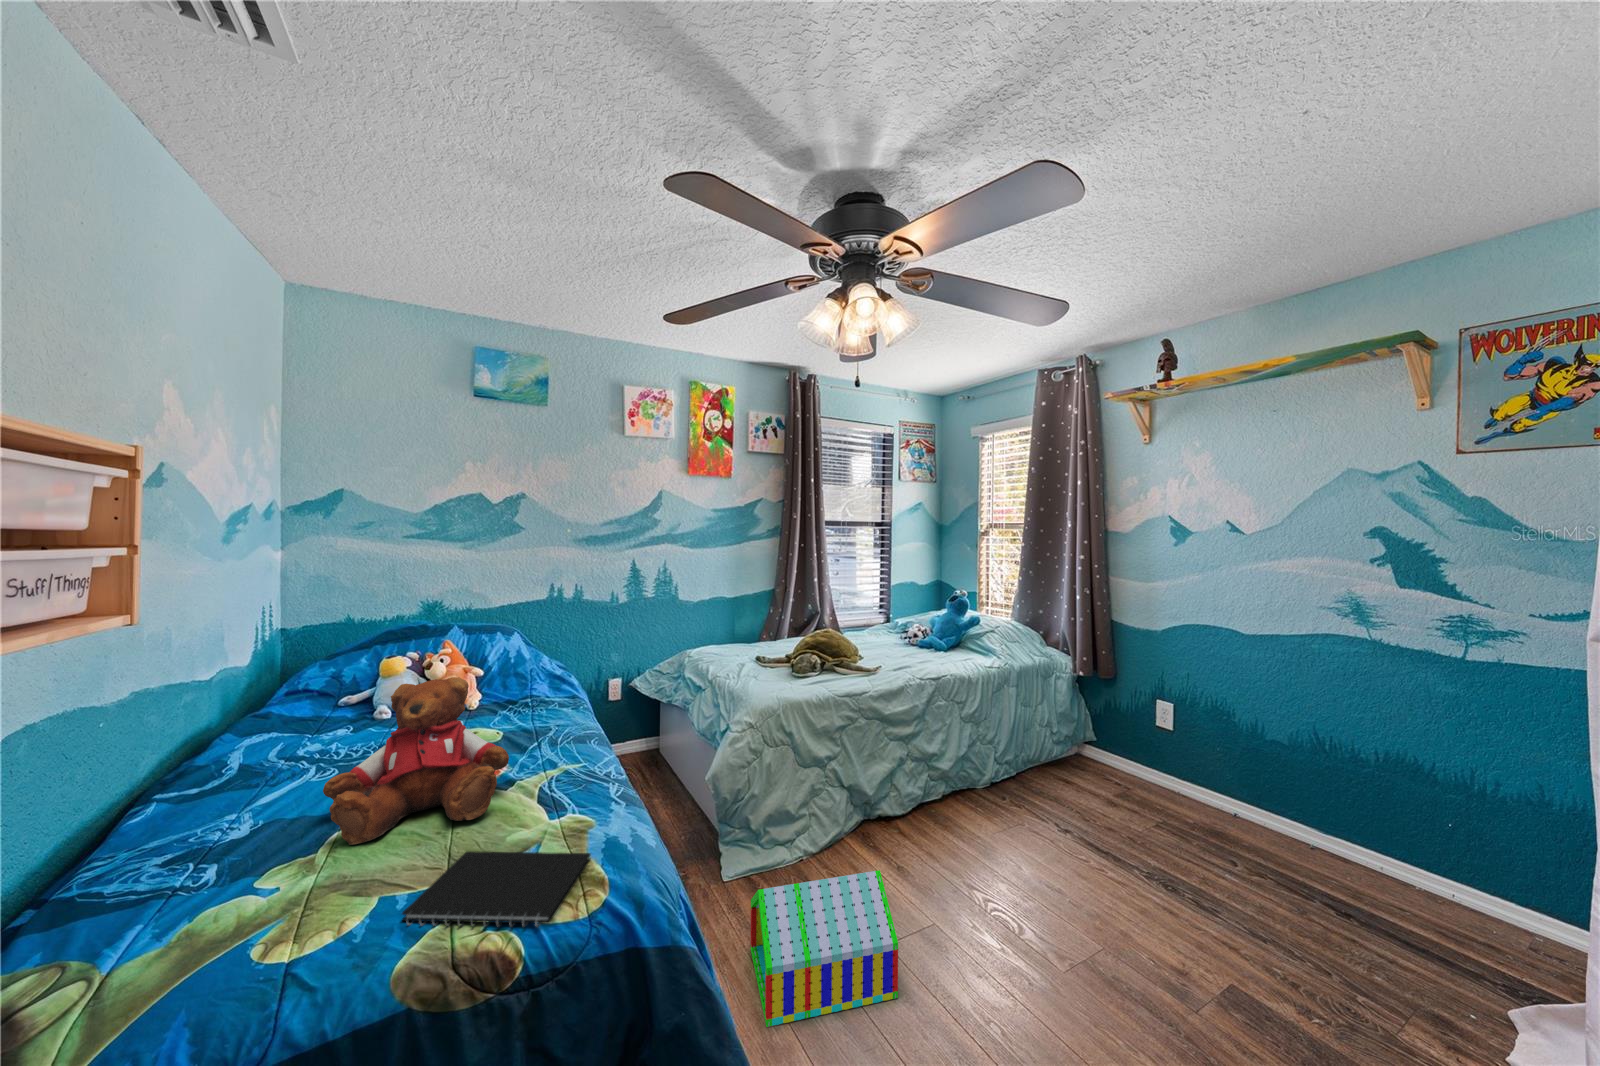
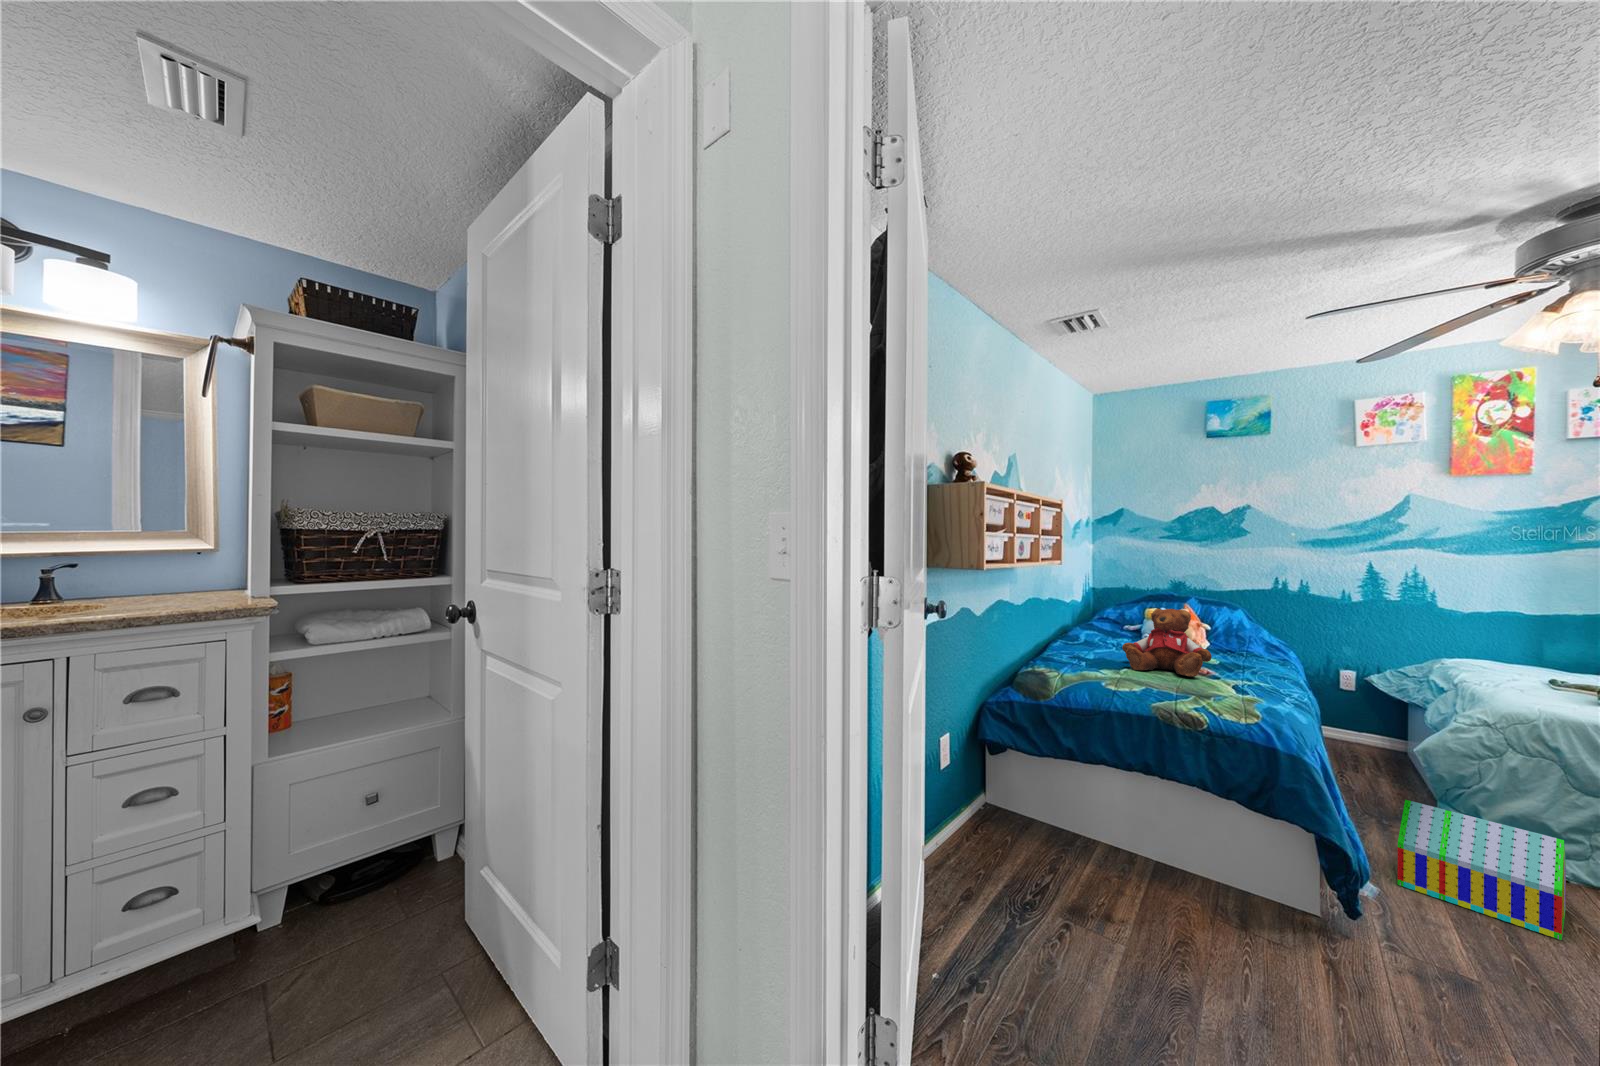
notebook: present [402,851,590,927] -> none [1154,681,1247,705]

